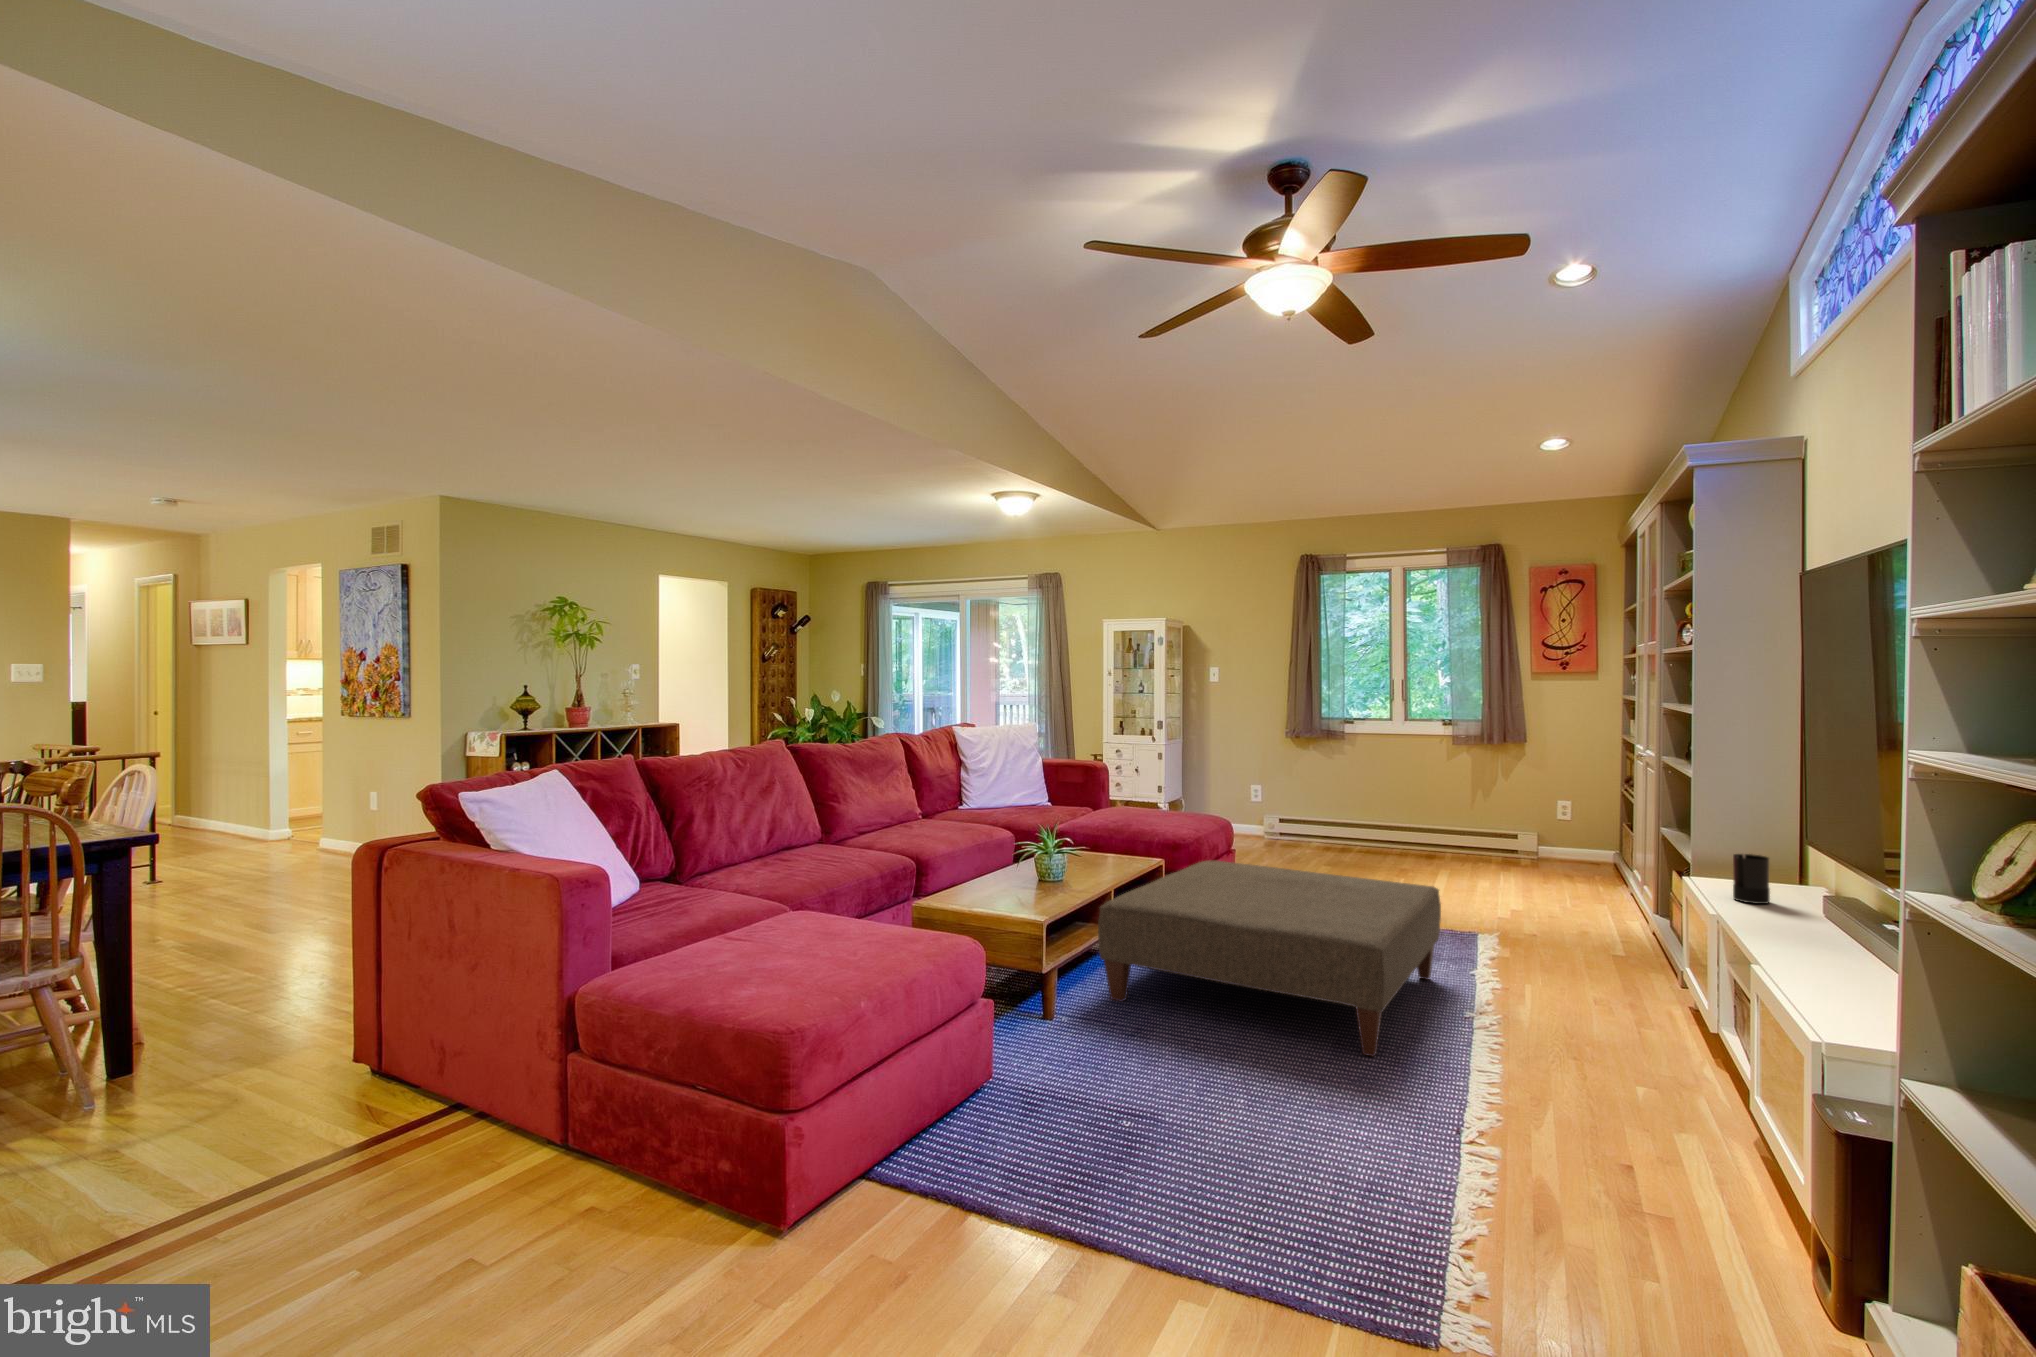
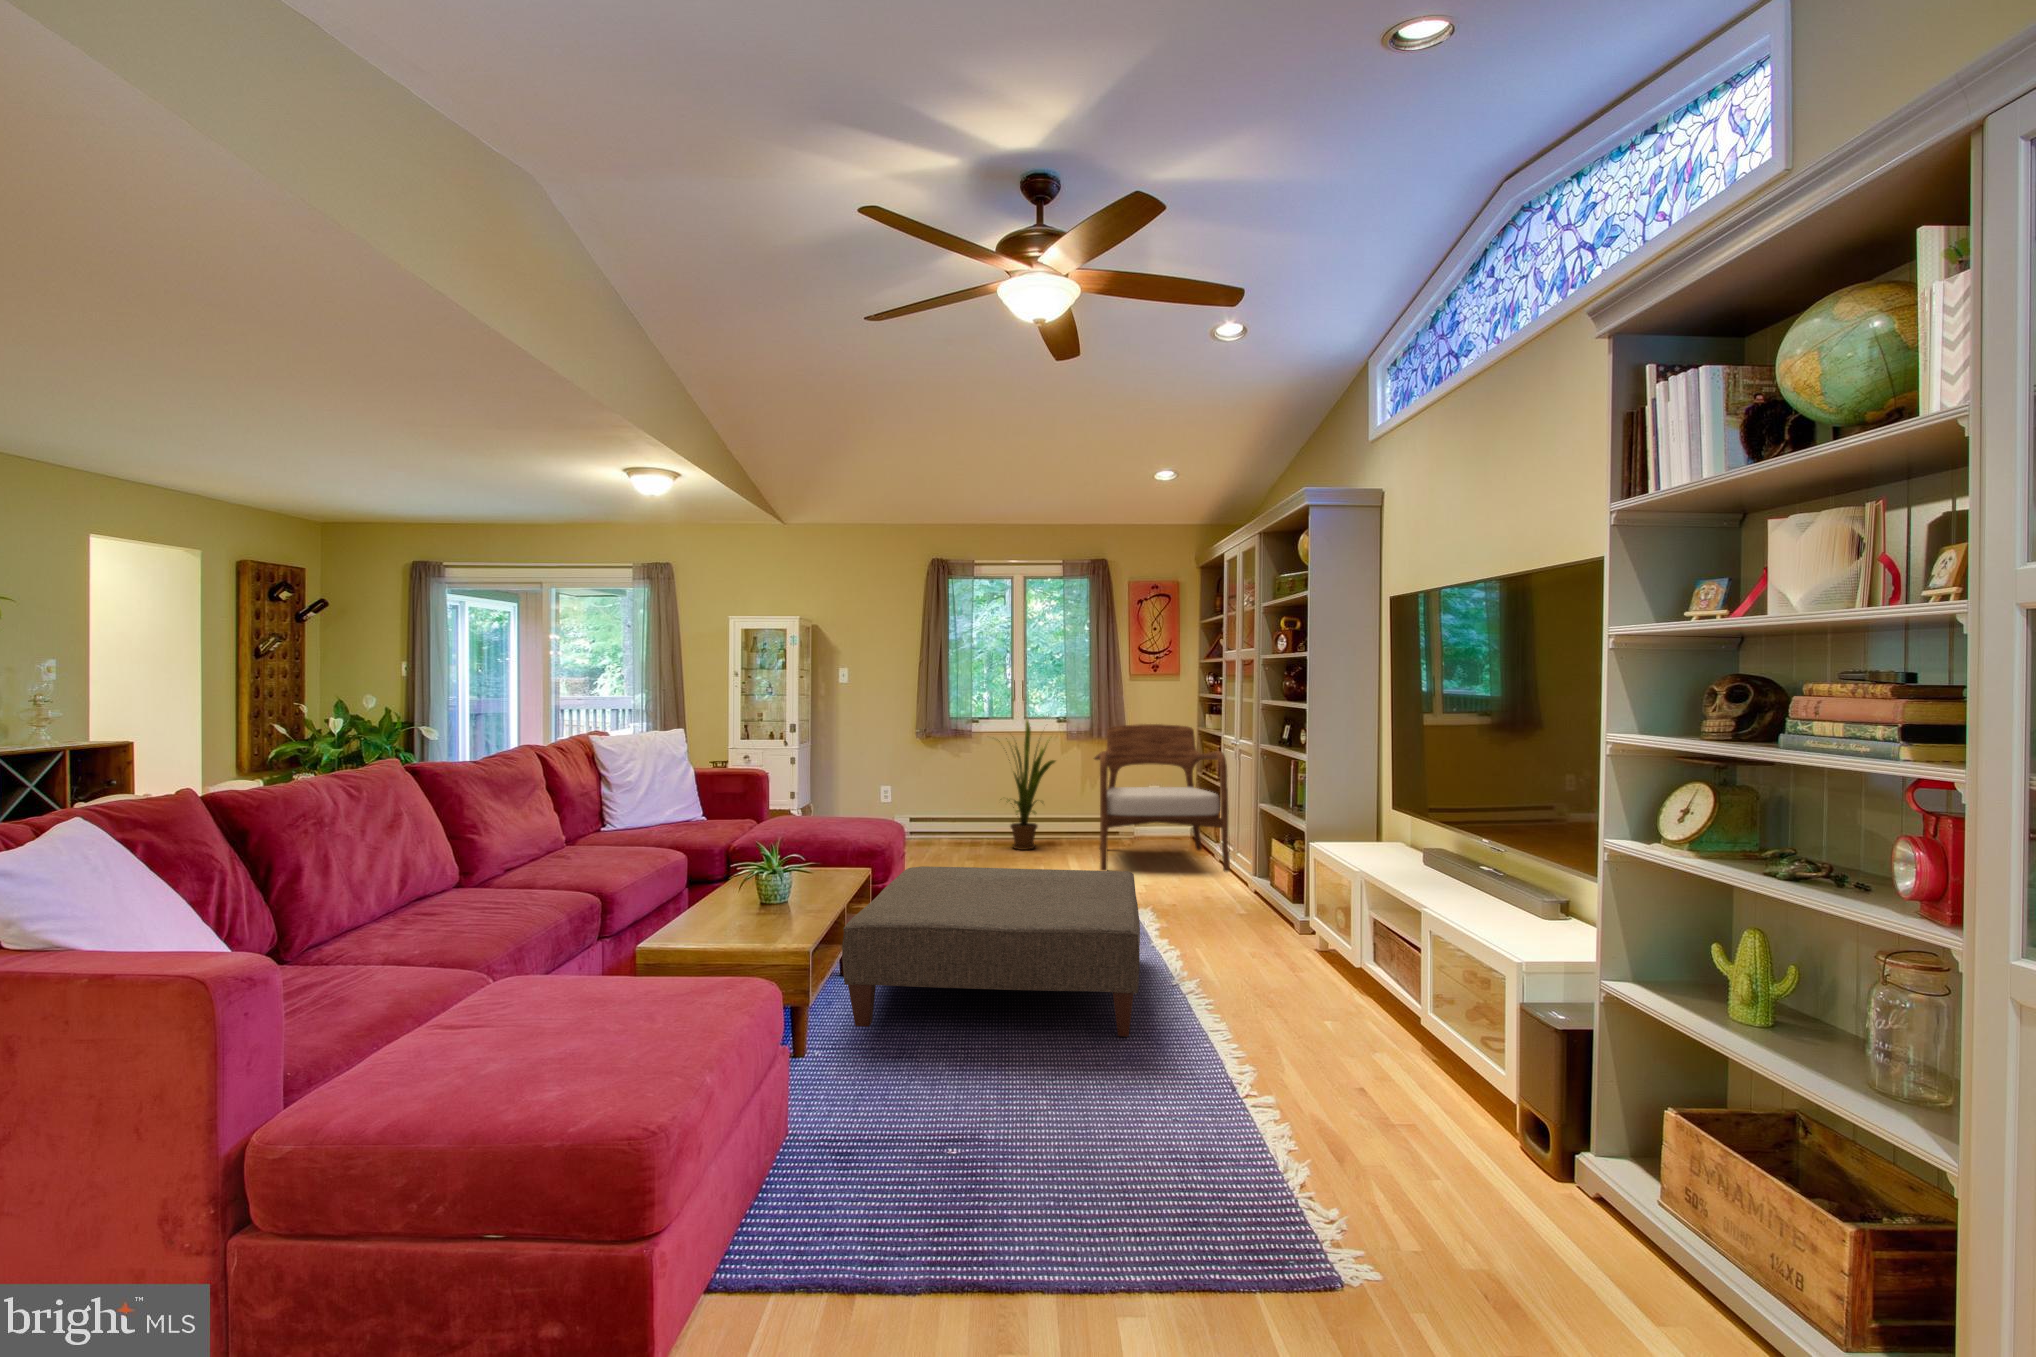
house plant: none [1348,719,1427,859] -> present [999,720,1055,850]
armchair: none [1463,730,1632,905] -> present [1094,724,1230,872]
candle: present [1733,853,1770,904] -> none [1366,817,1391,860]

